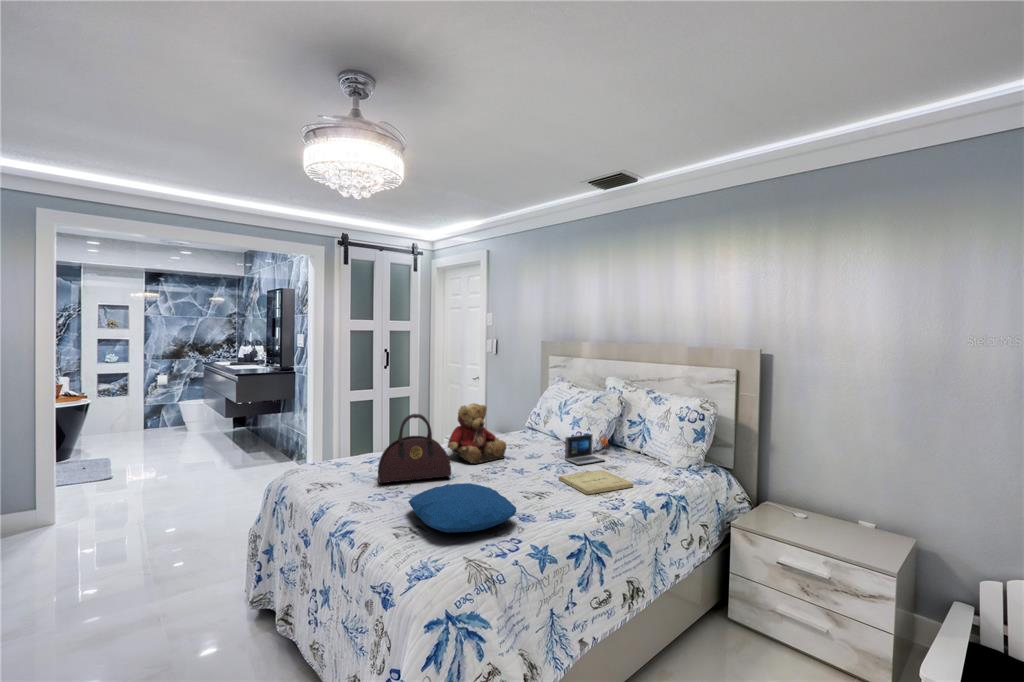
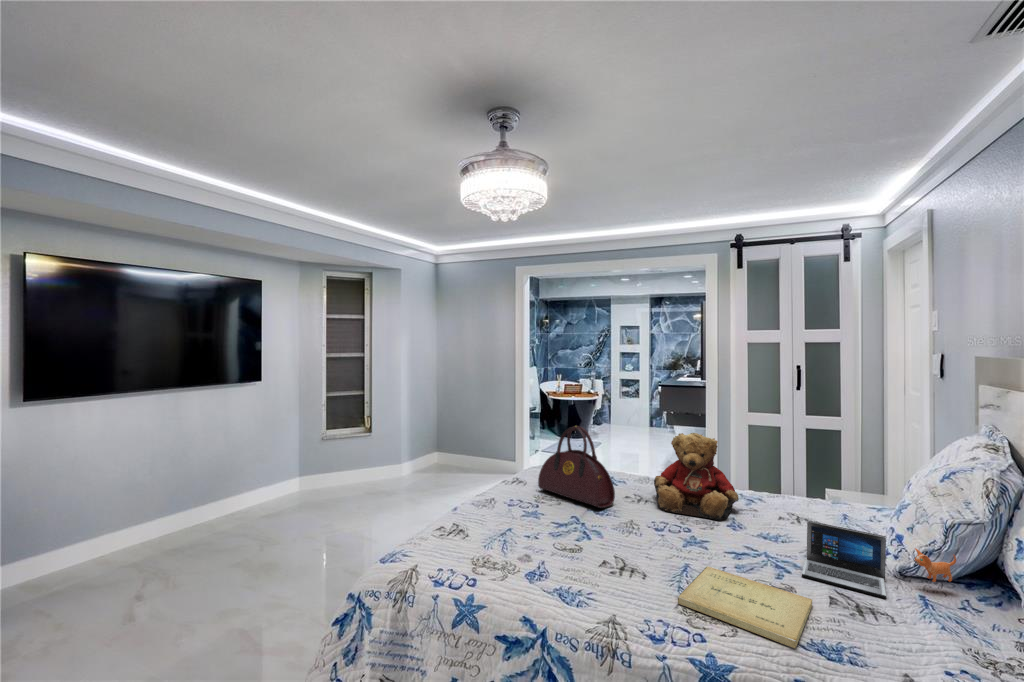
pillow: present [408,483,516,533] -> none [438,499,563,556]

